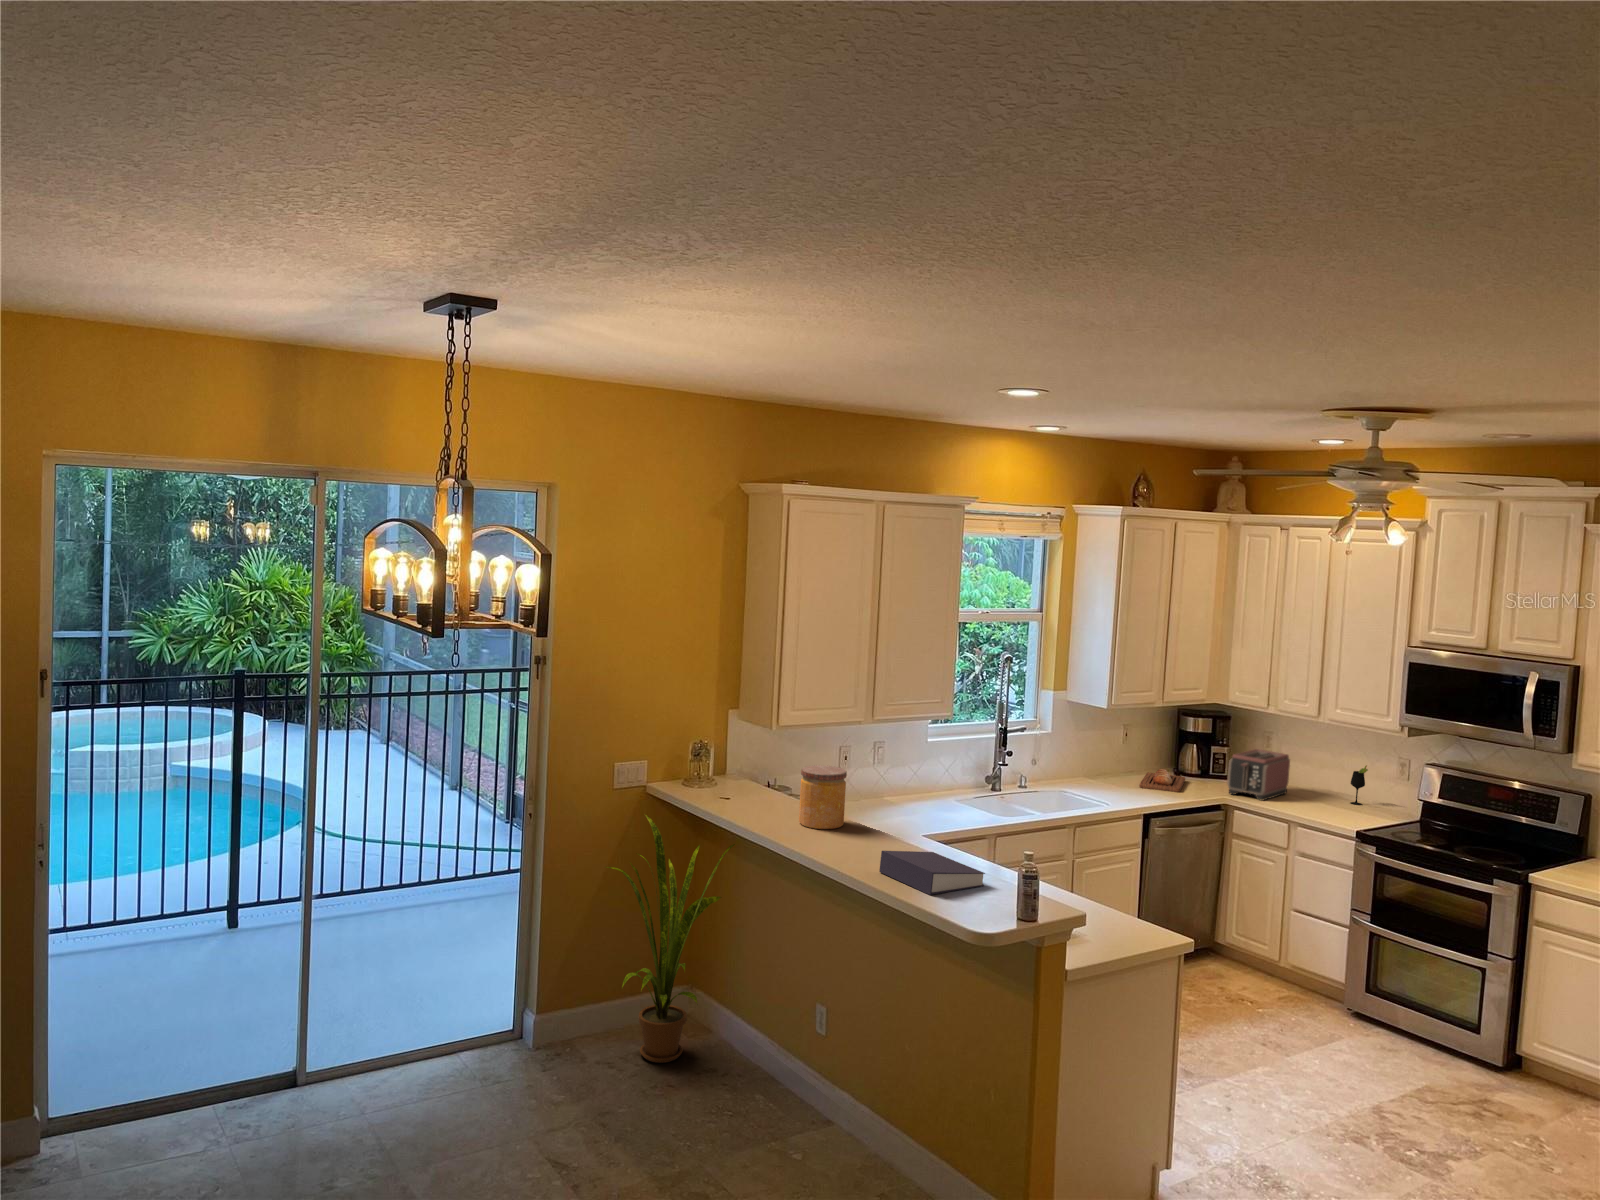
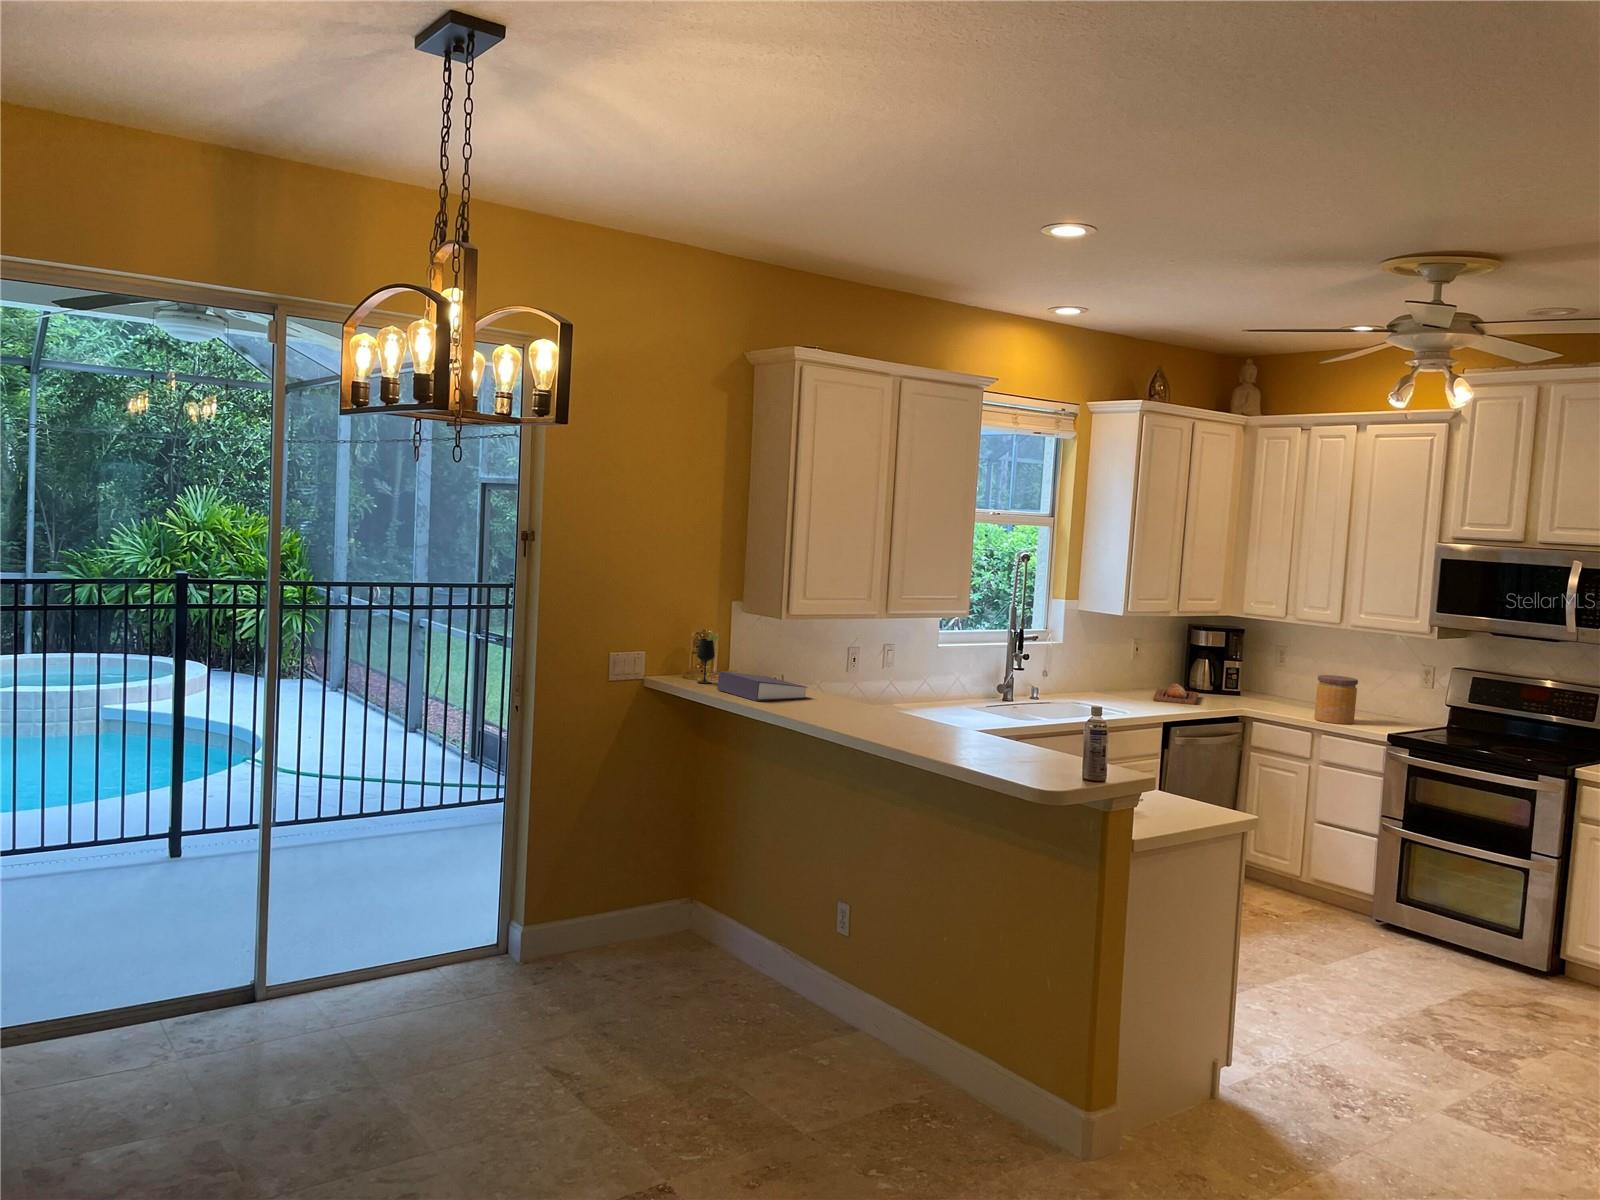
toaster: present [1227,749,1290,801] -> none [1245,662,1309,712]
jar: present [799,765,847,829] -> present [1314,675,1358,724]
wine glass: present [1350,765,1368,805] -> present [697,630,719,683]
house plant: present [607,815,735,1063] -> none [600,709,749,975]
book: present [879,851,985,895] -> present [717,671,807,701]

